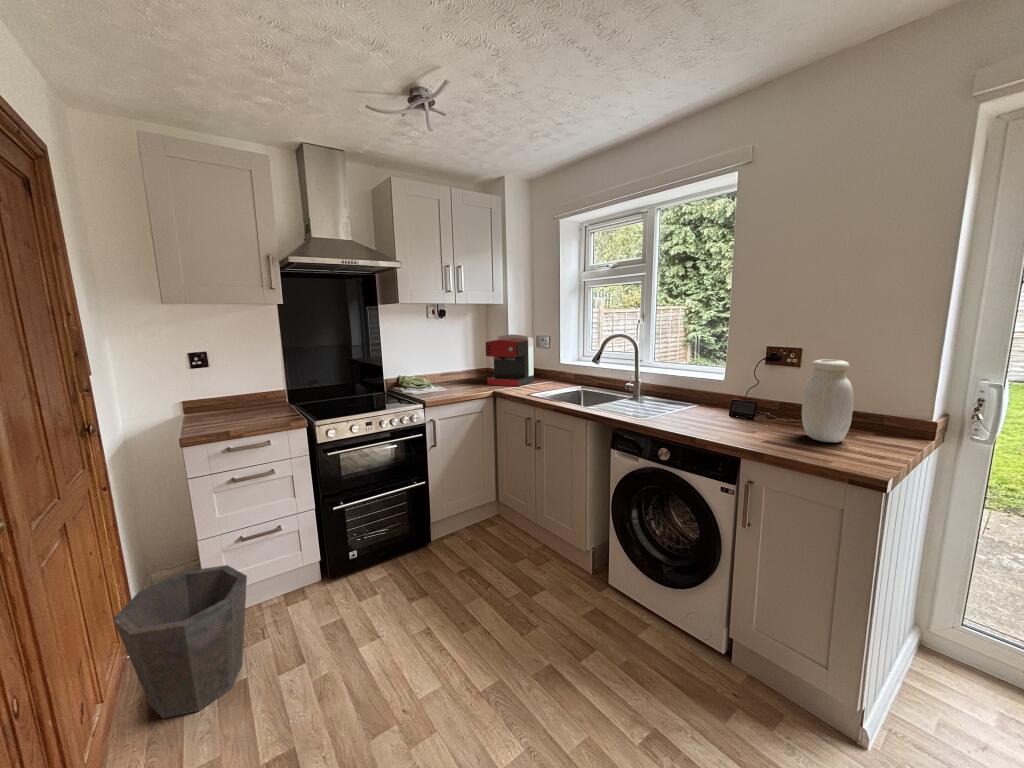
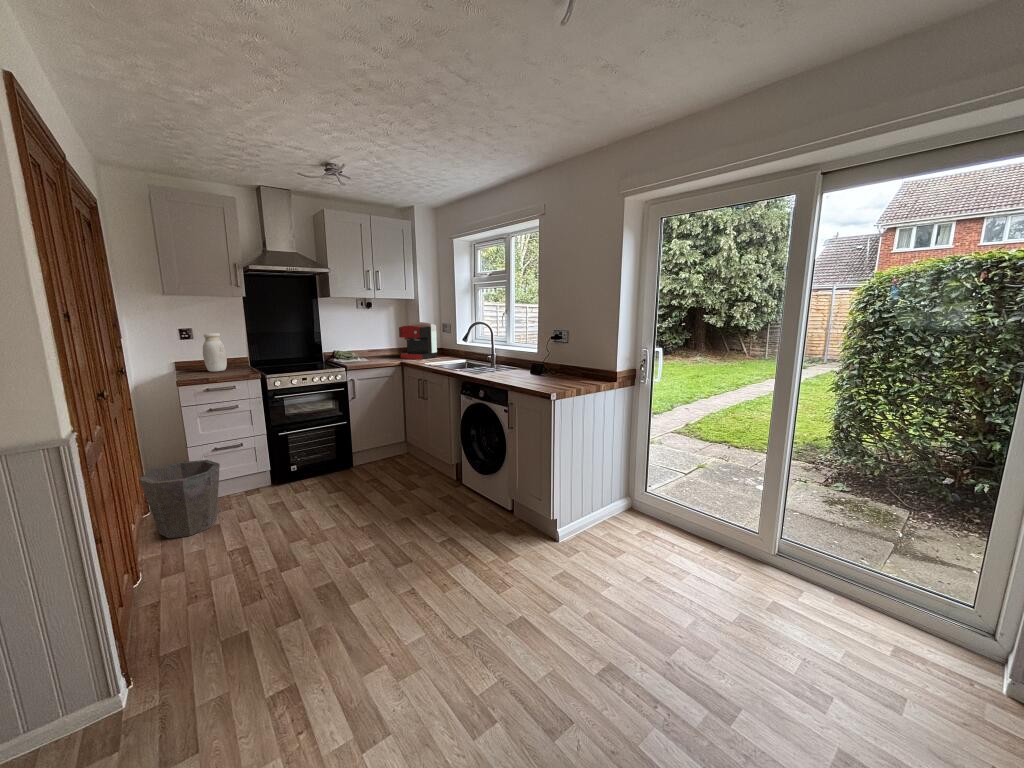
jar: present [802,359,853,442] -> present [203,333,227,372]

